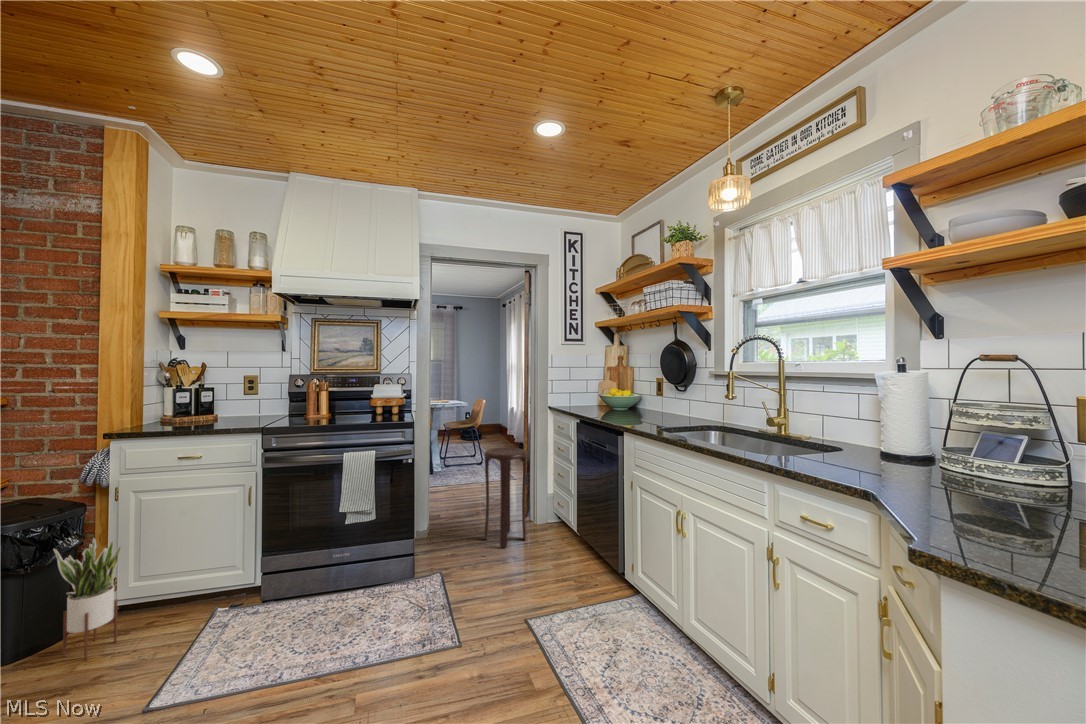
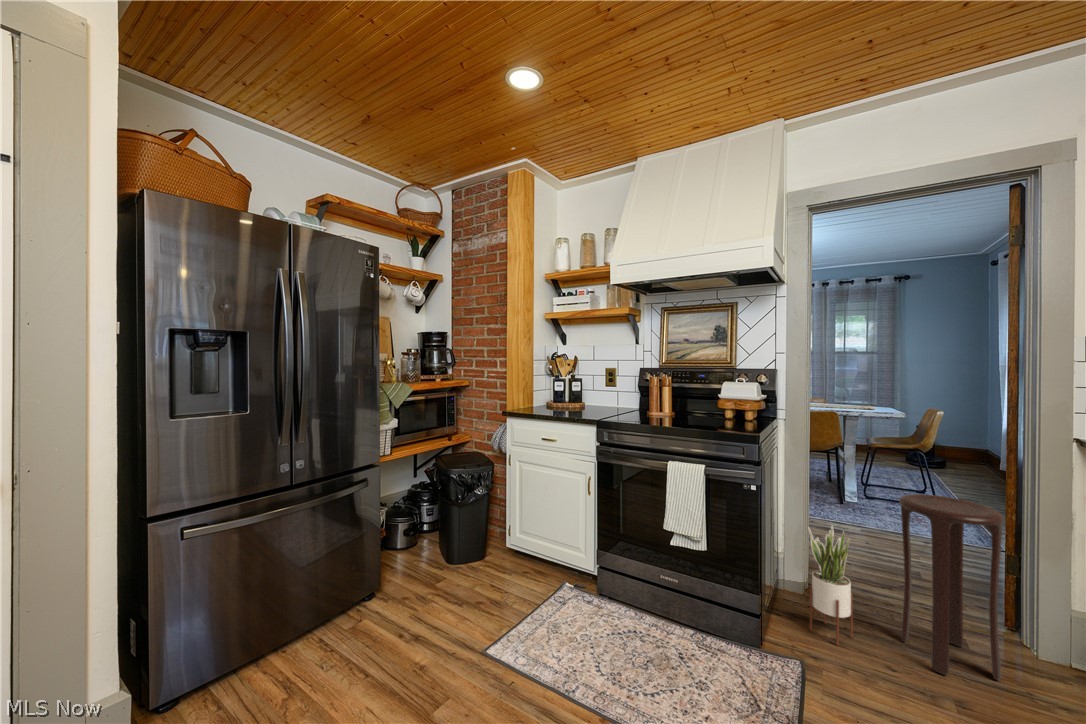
potted plant: present [54,538,121,660] -> present [809,526,853,646]

